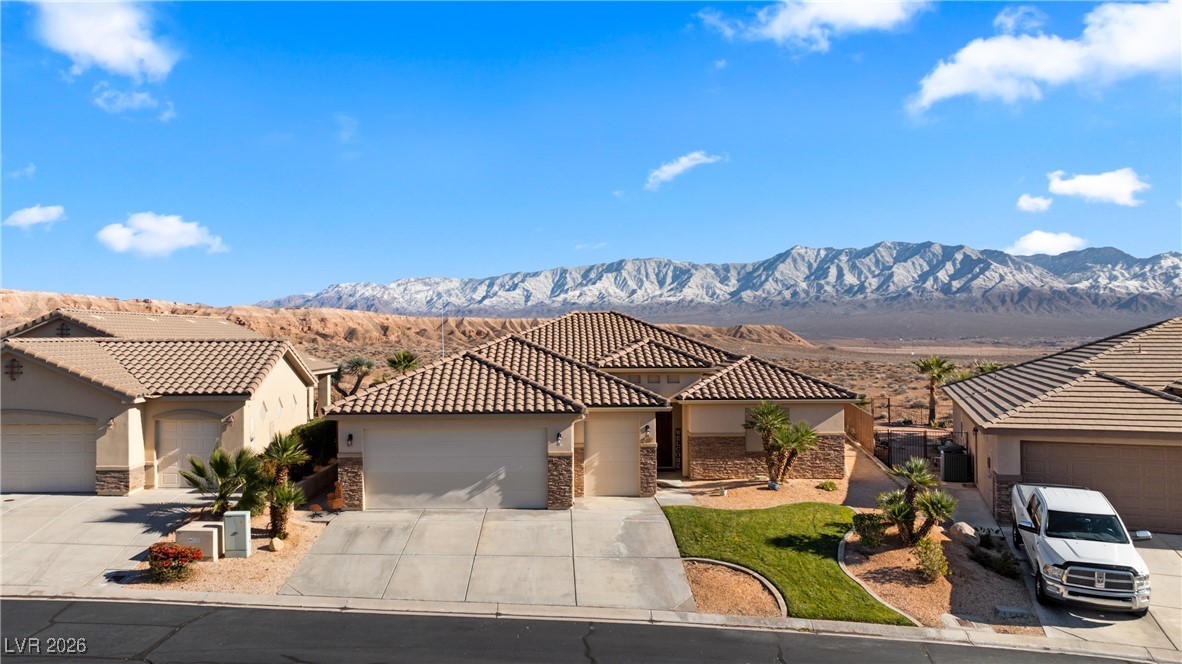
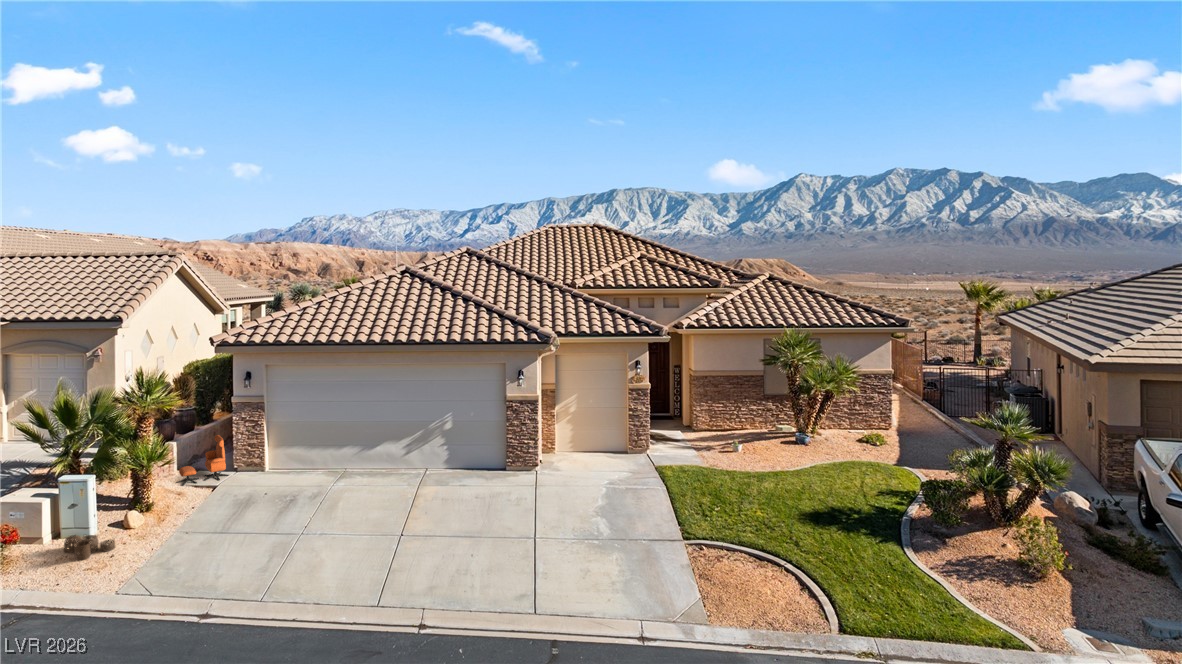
woven basket: none [244,550,278,568] -> present [64,535,115,560]

